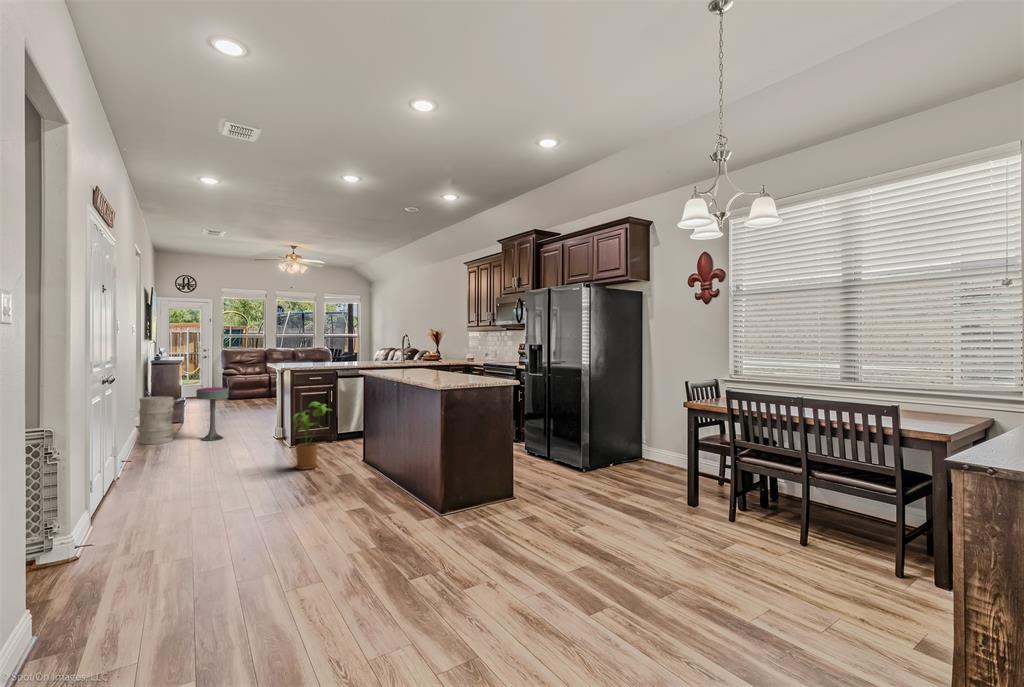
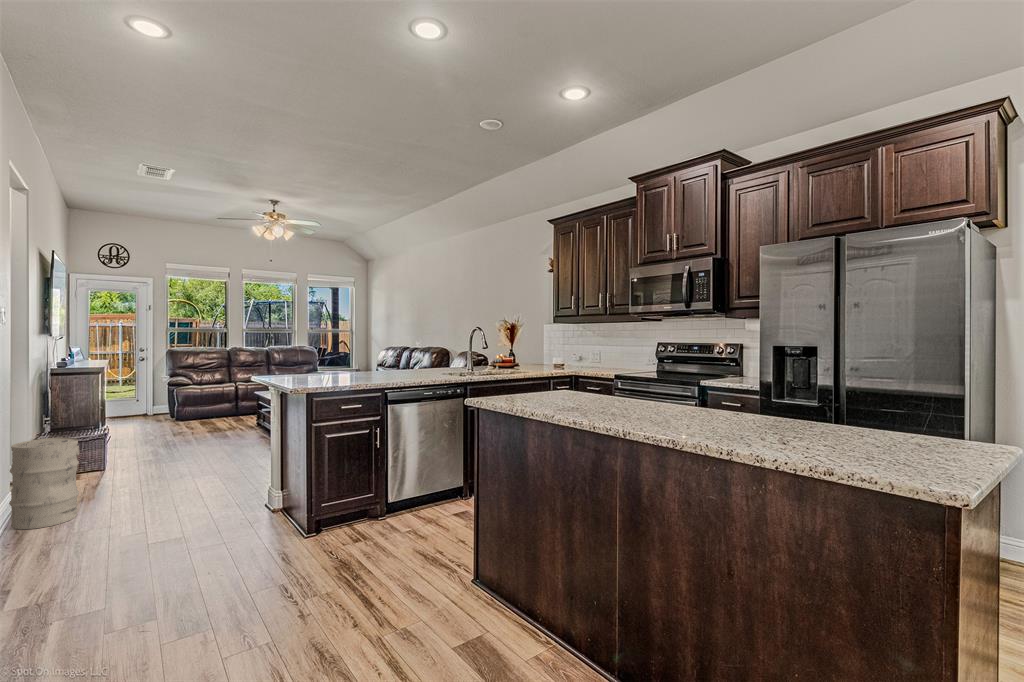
bar stool: present [196,387,229,441] -> none [120,420,178,516]
house plant: present [293,402,331,470] -> none [316,469,397,612]

